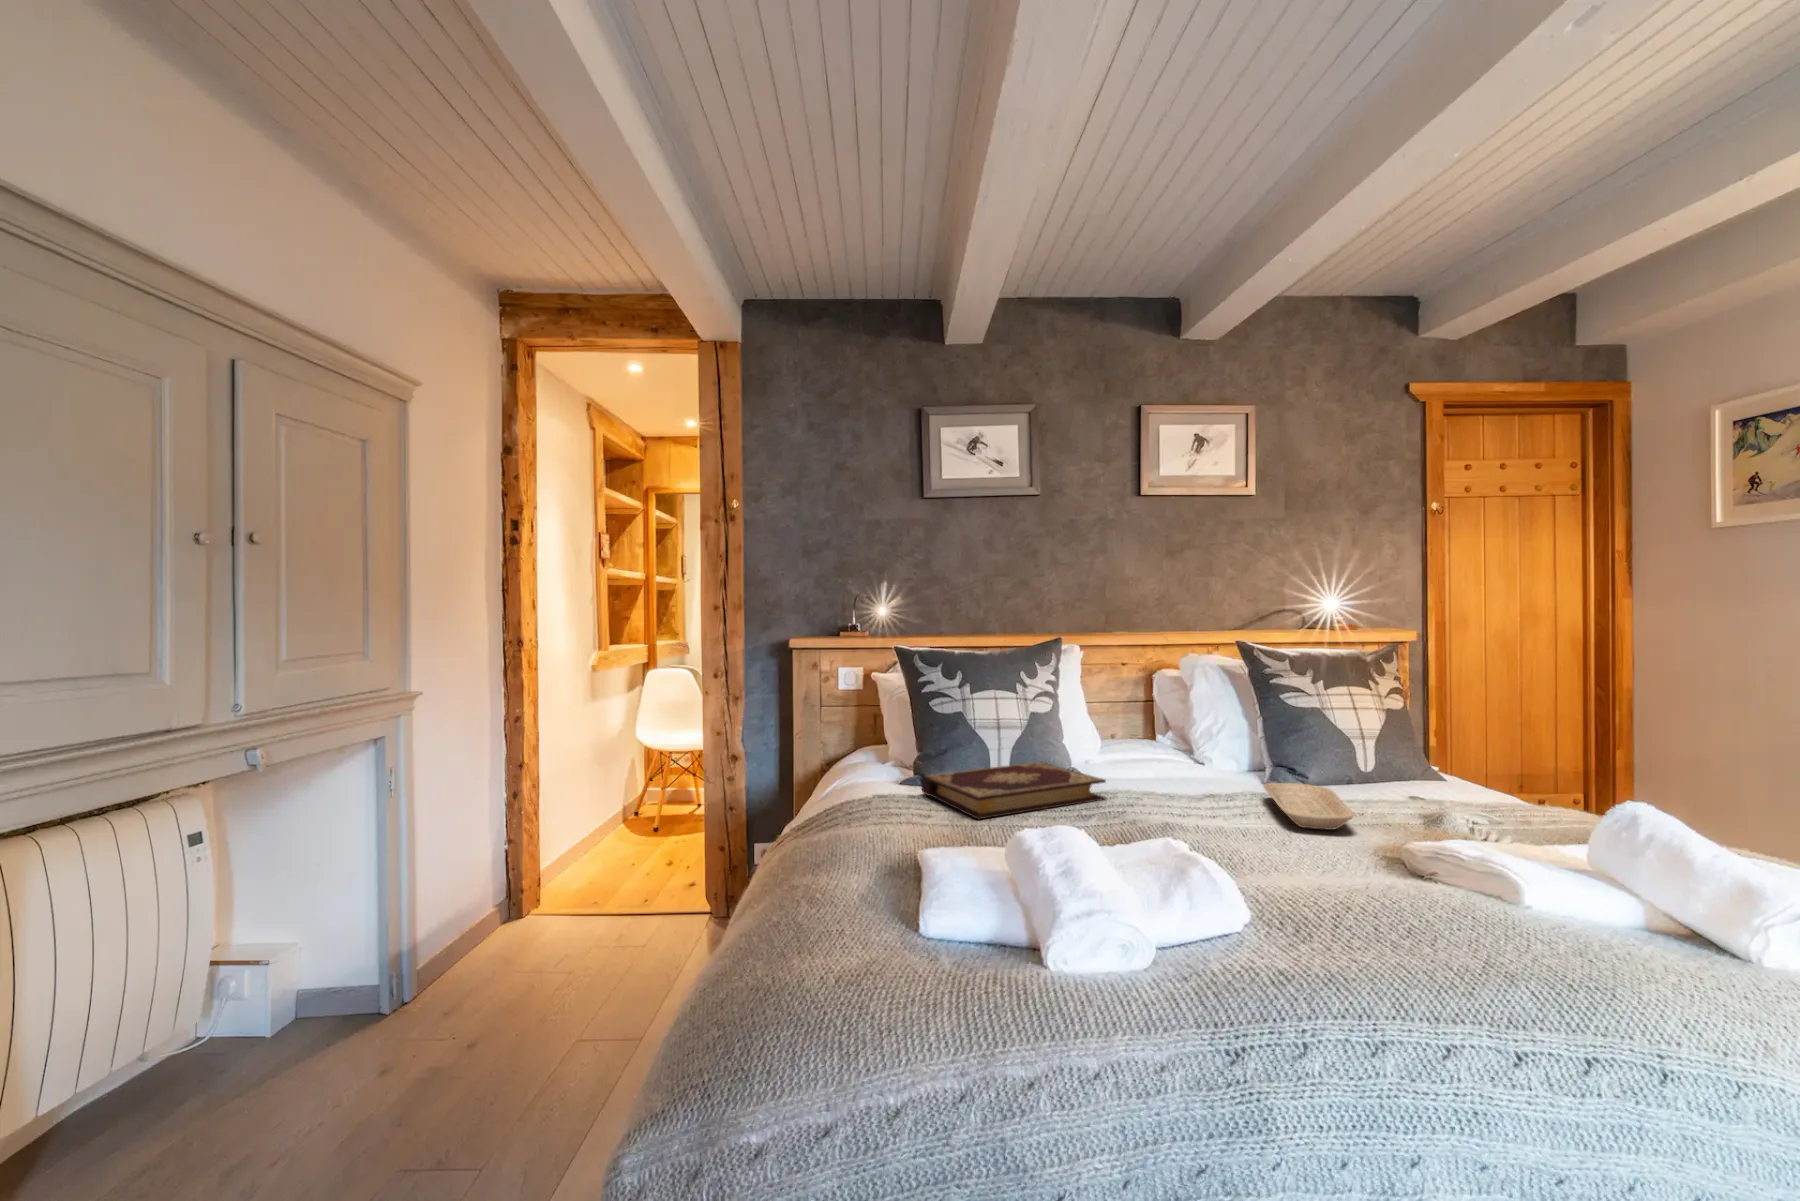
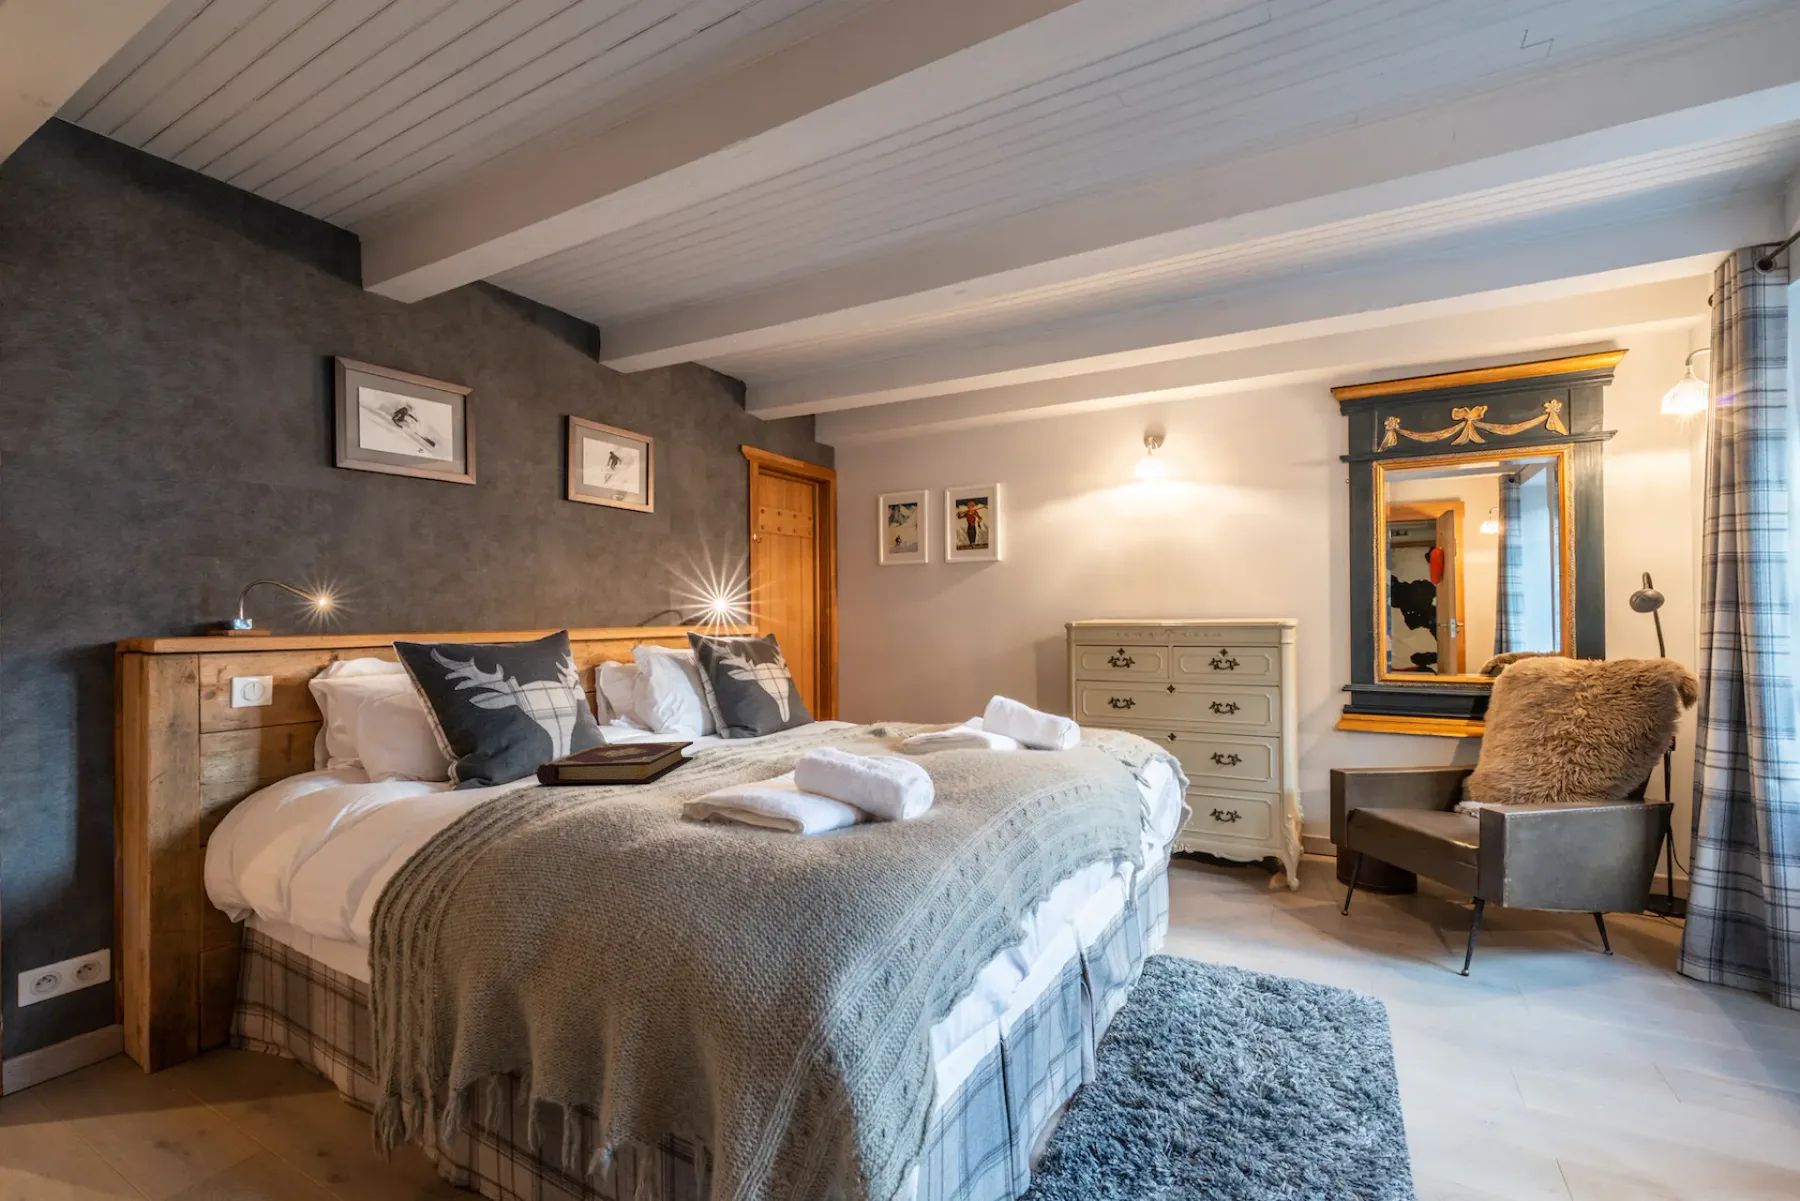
tray: present [1263,783,1354,830] -> none [779,725,862,745]

